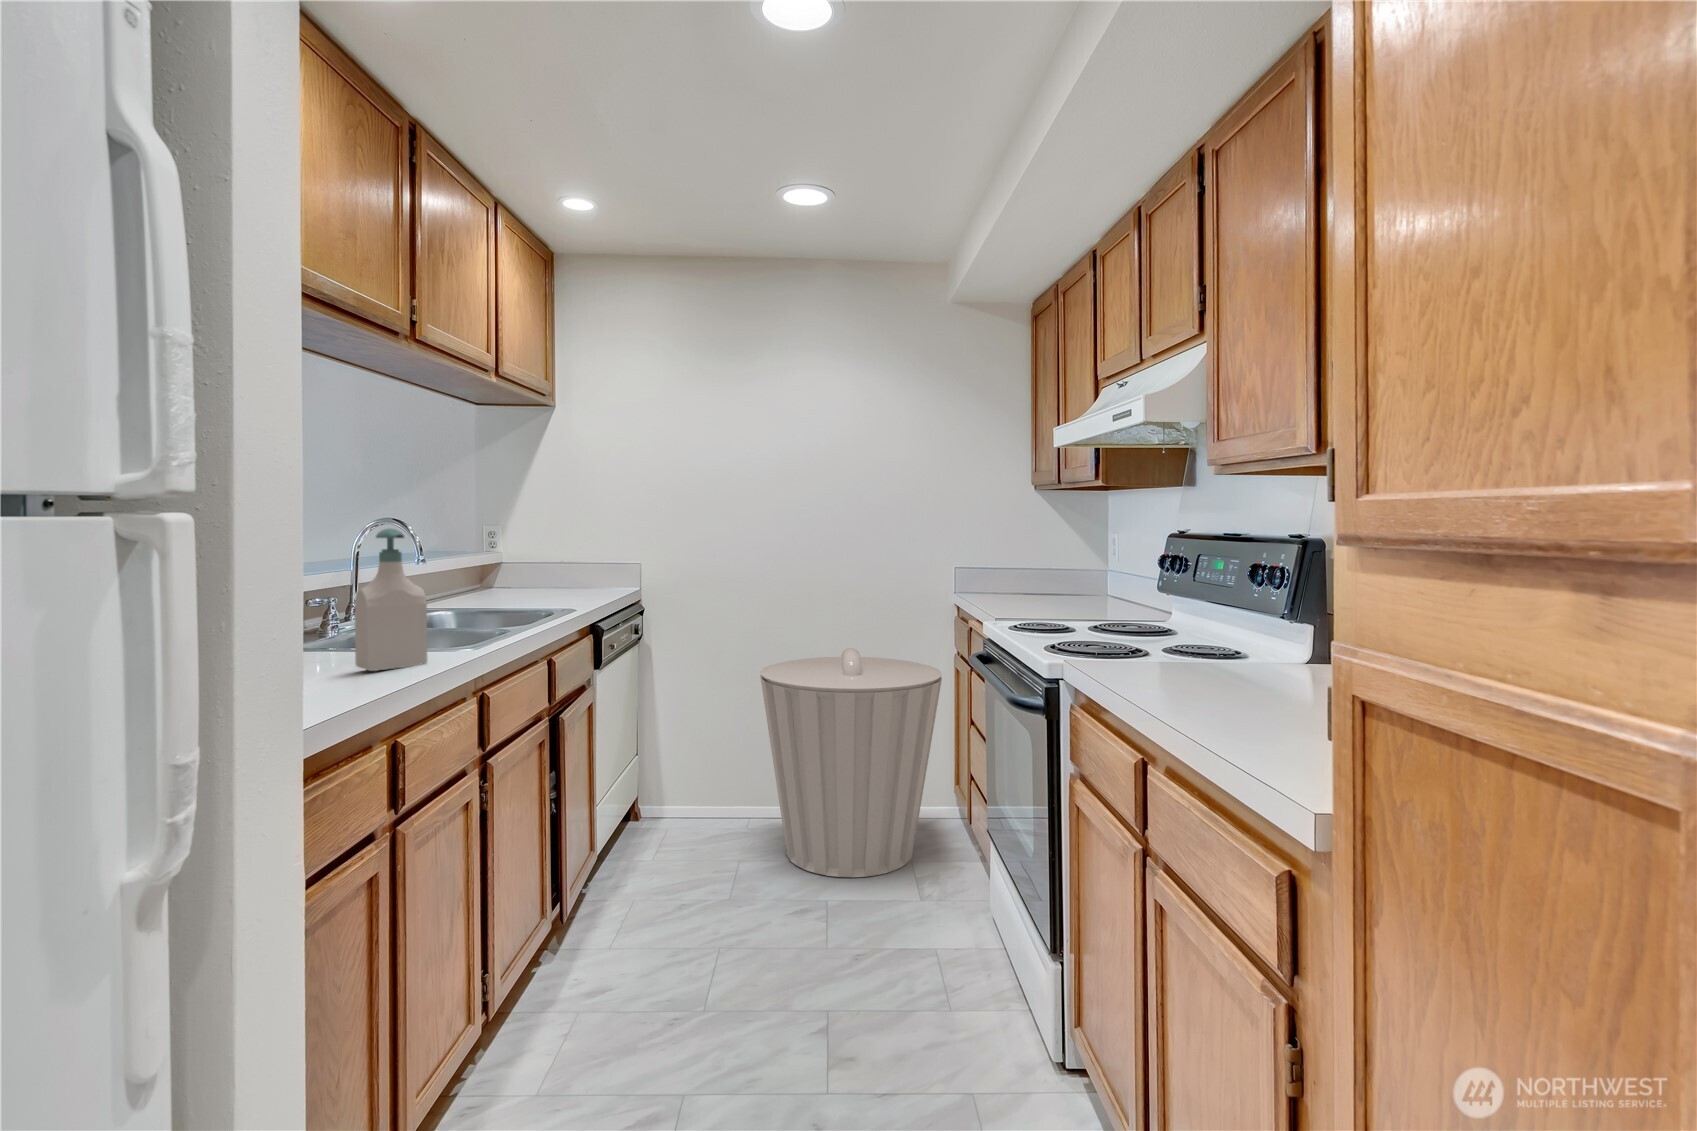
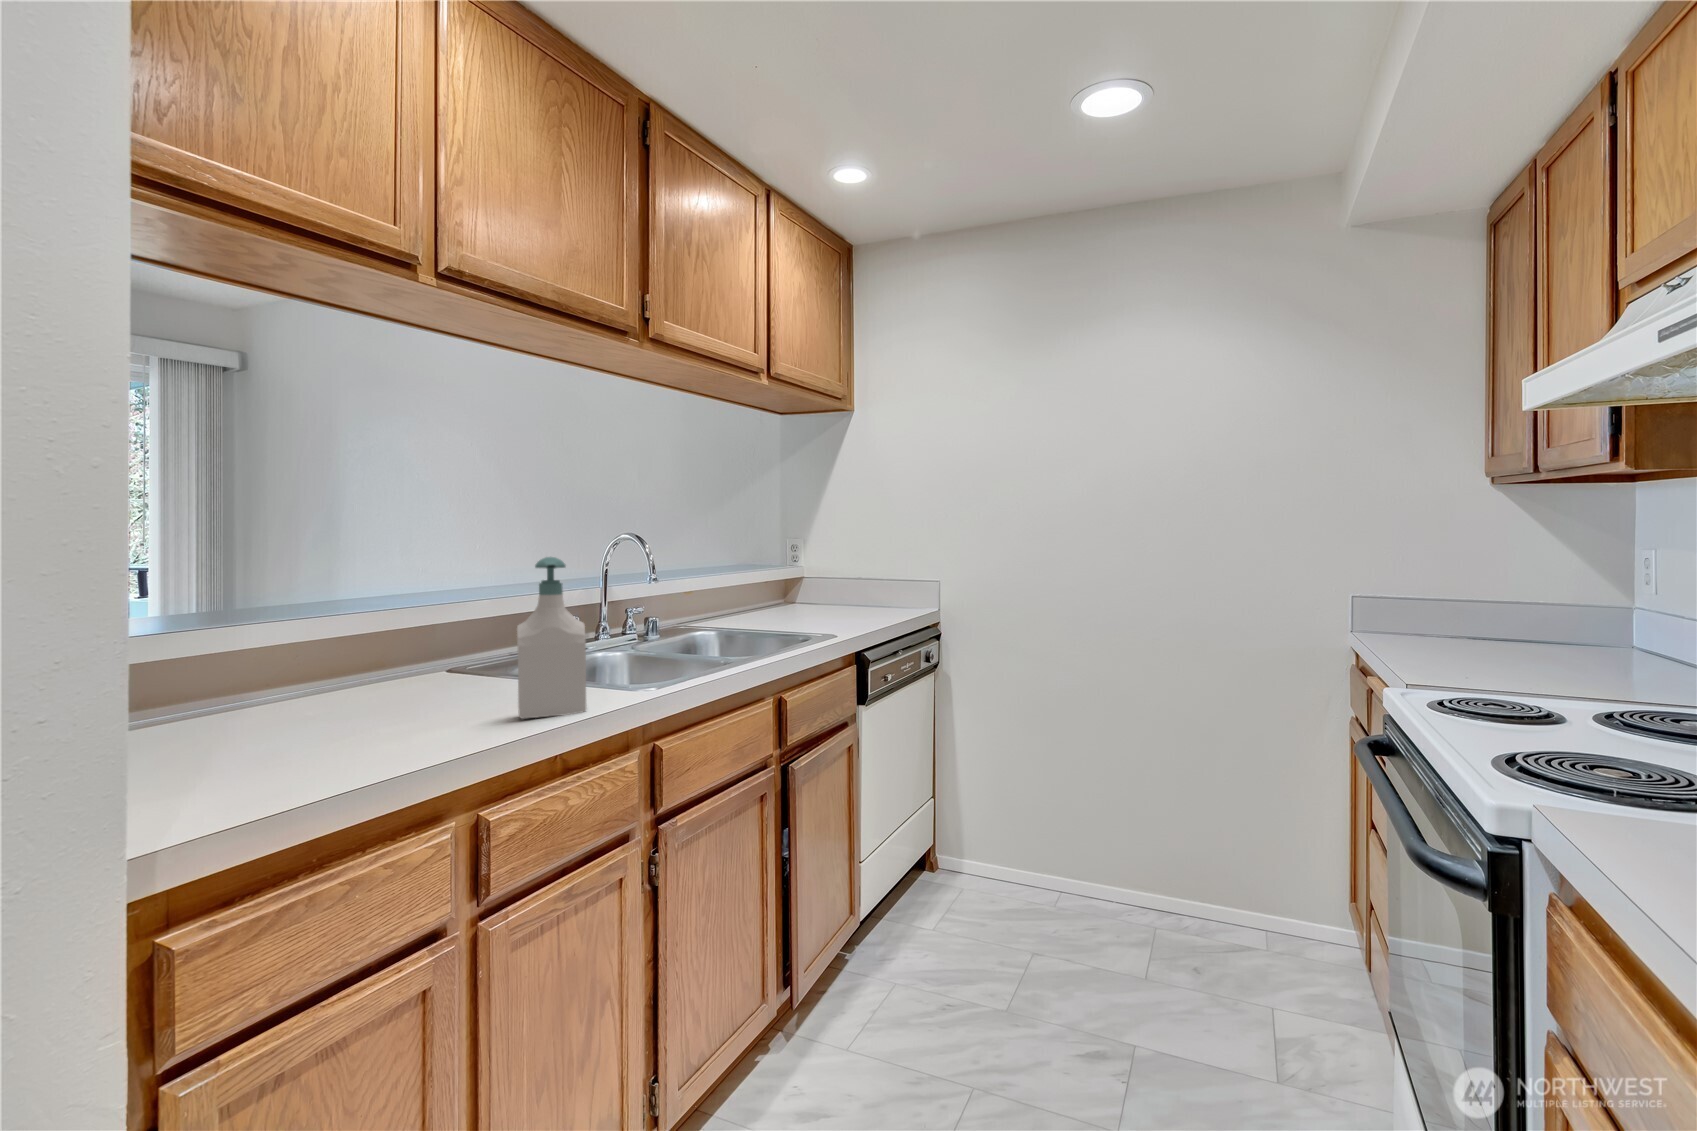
trash can: present [760,648,942,877] -> none [1056,701,1319,1021]

